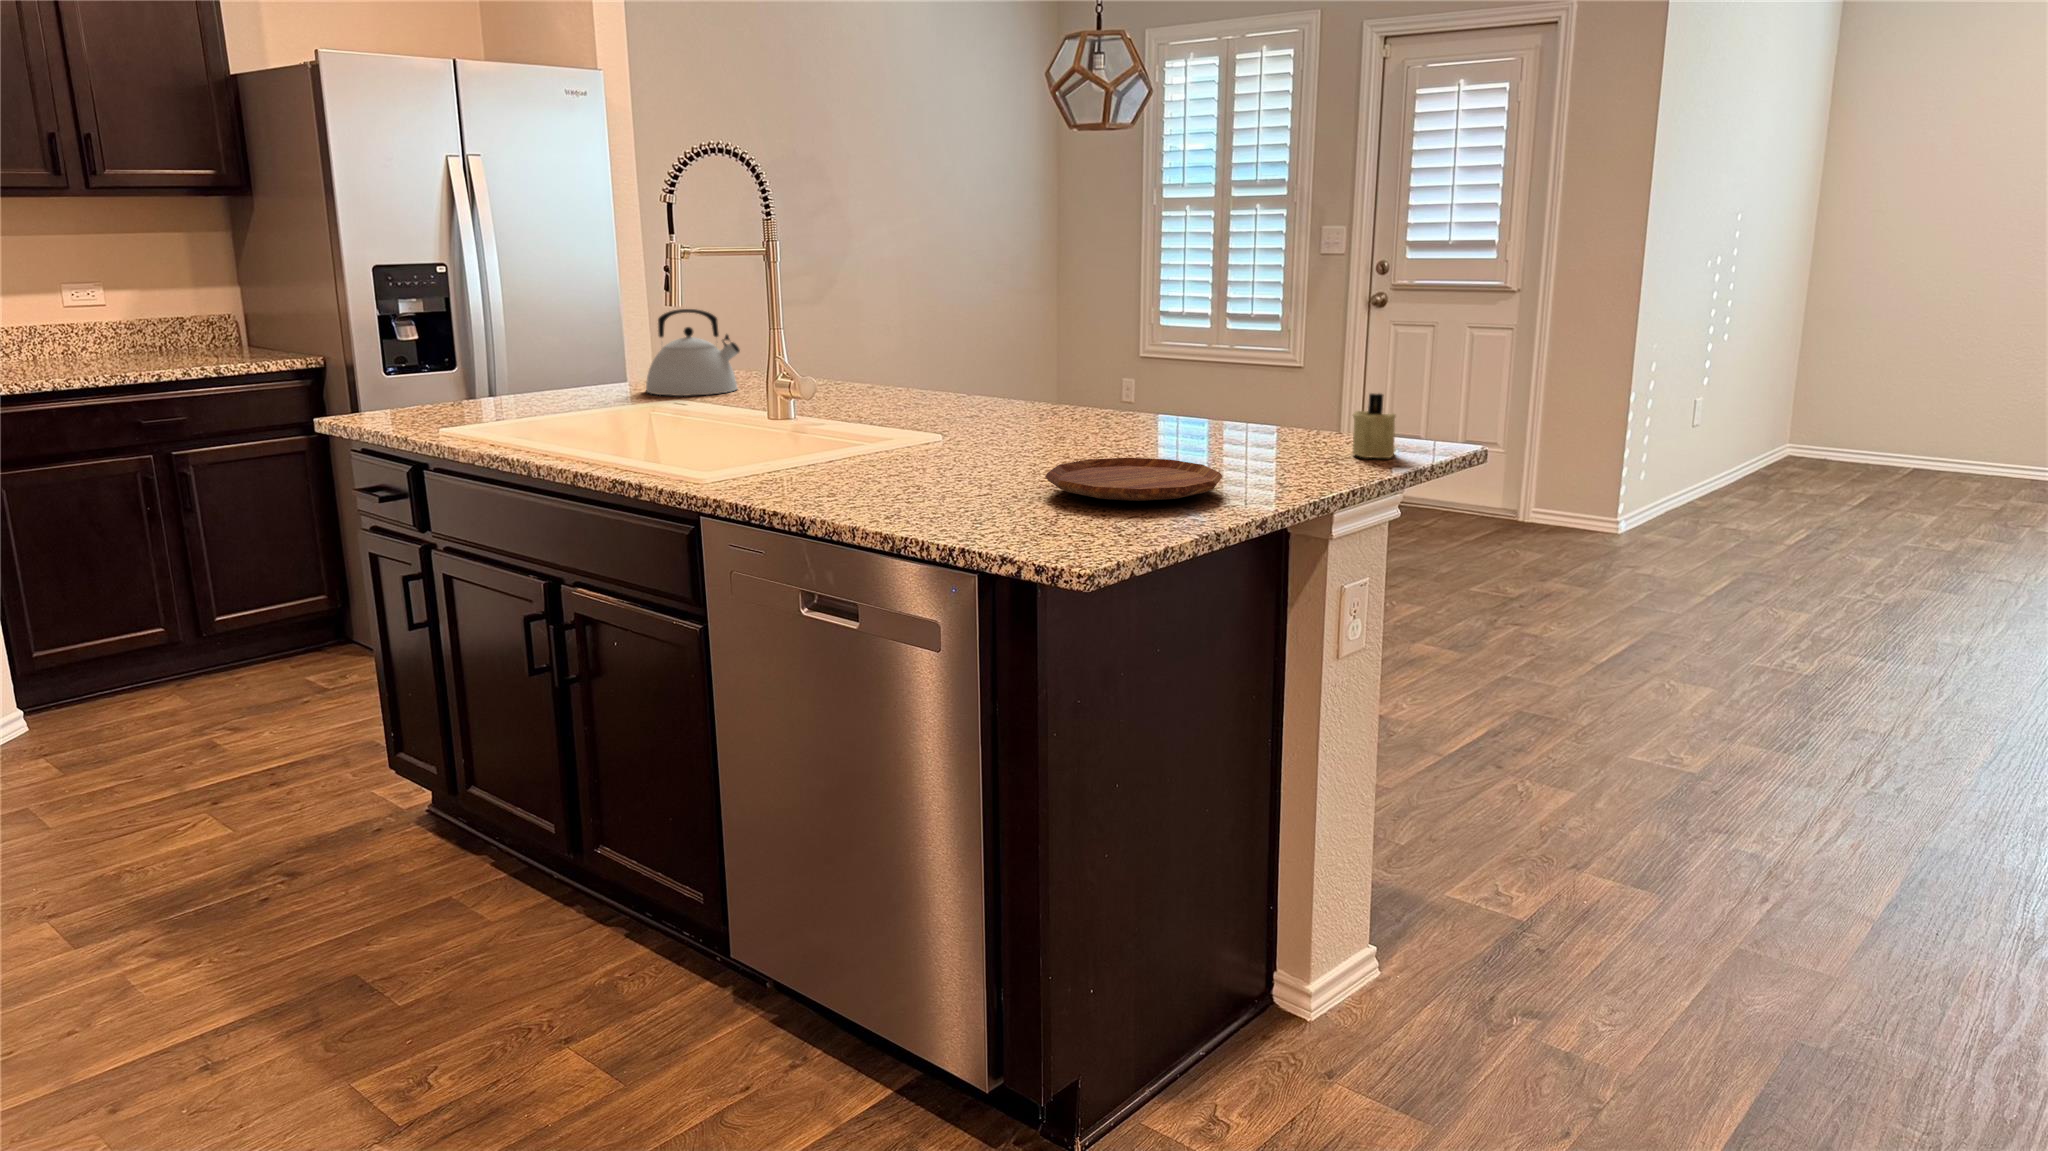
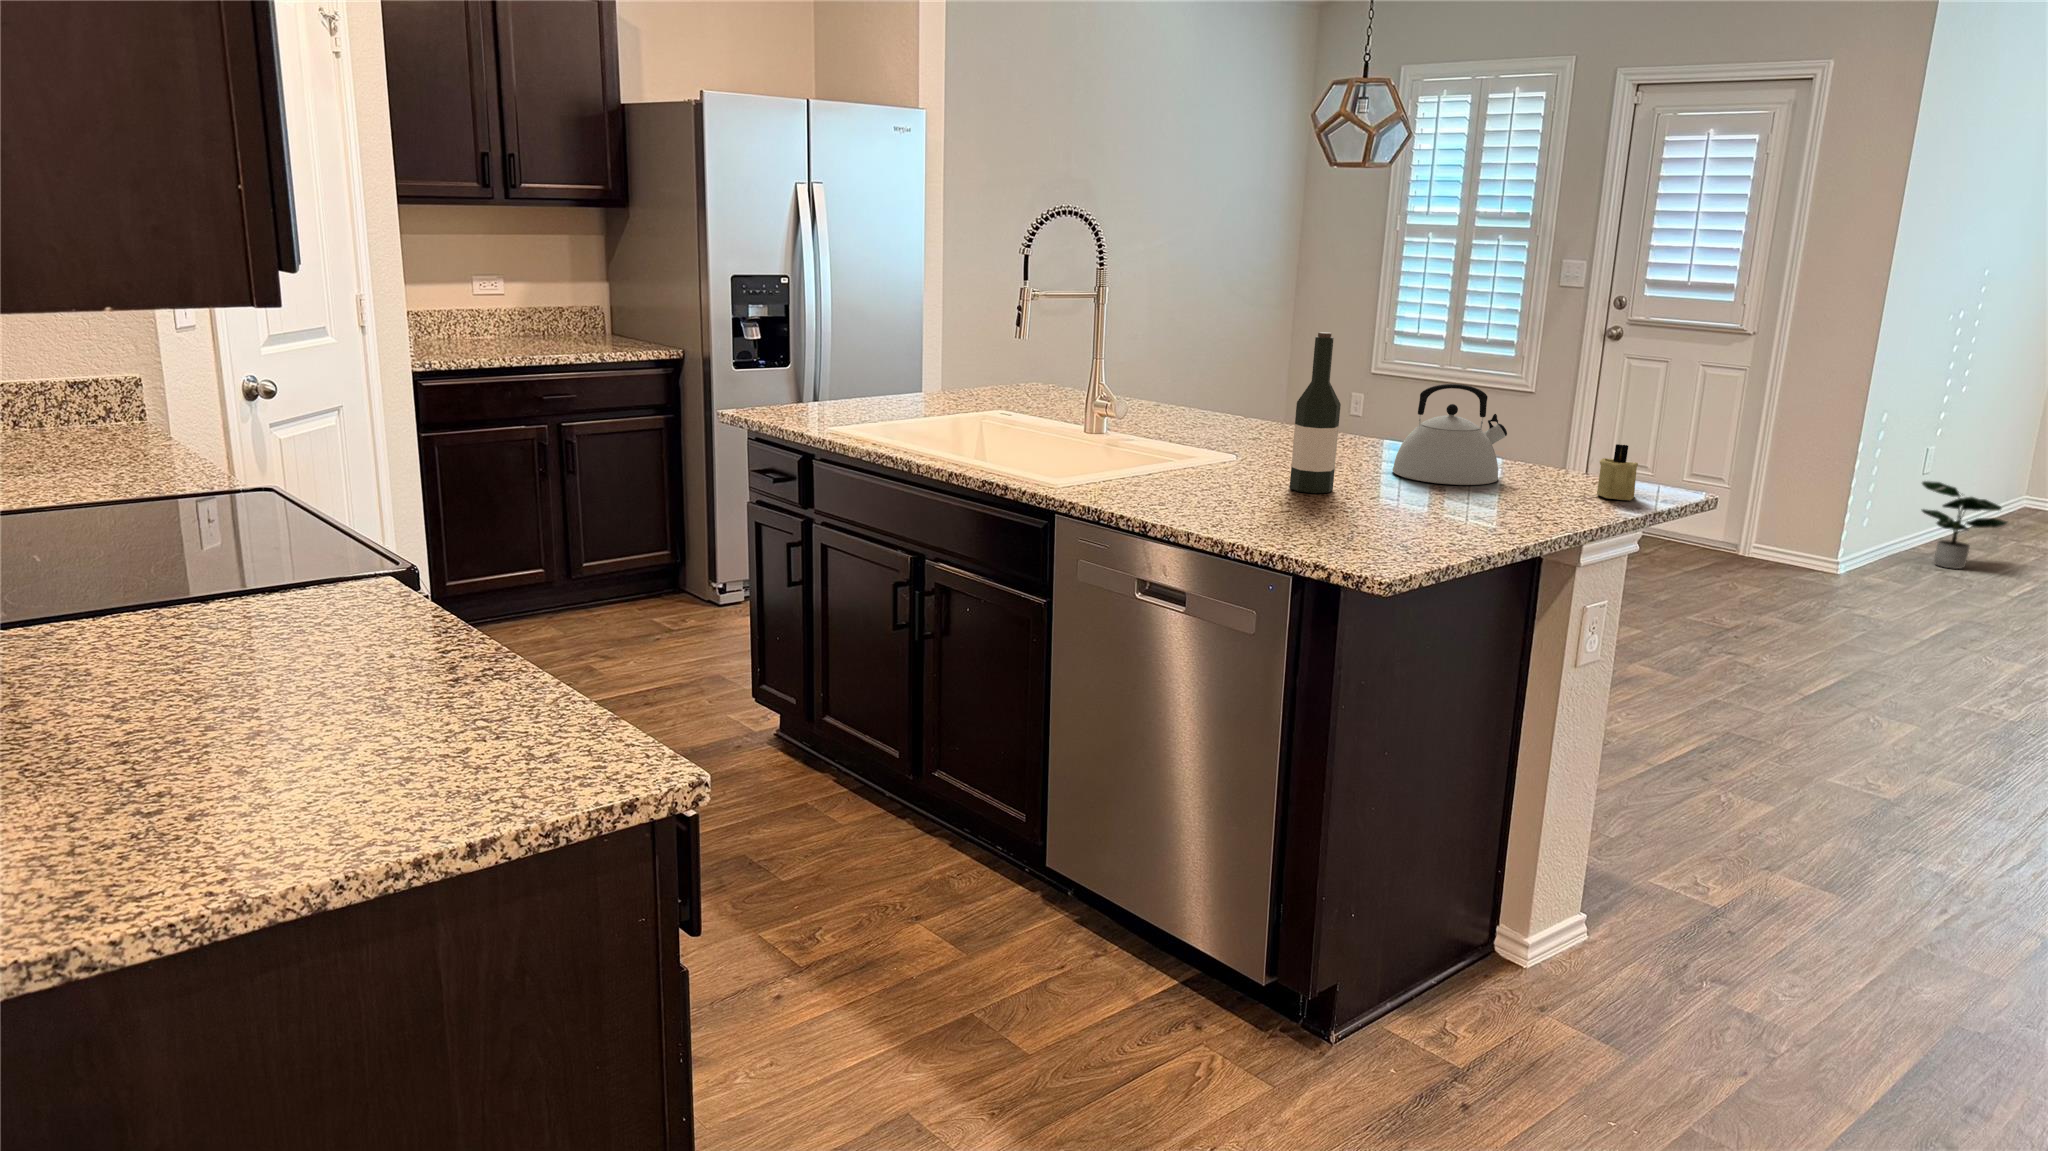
wine bottle: none [992,274,1045,472] -> present [1290,332,1341,493]
kettle: present [646,309,740,396] -> present [1392,384,1507,485]
potted plant: none [1687,435,1772,522] -> present [1922,481,2008,569]
tray: present [1045,458,1222,501] -> none [1341,487,1489,525]

